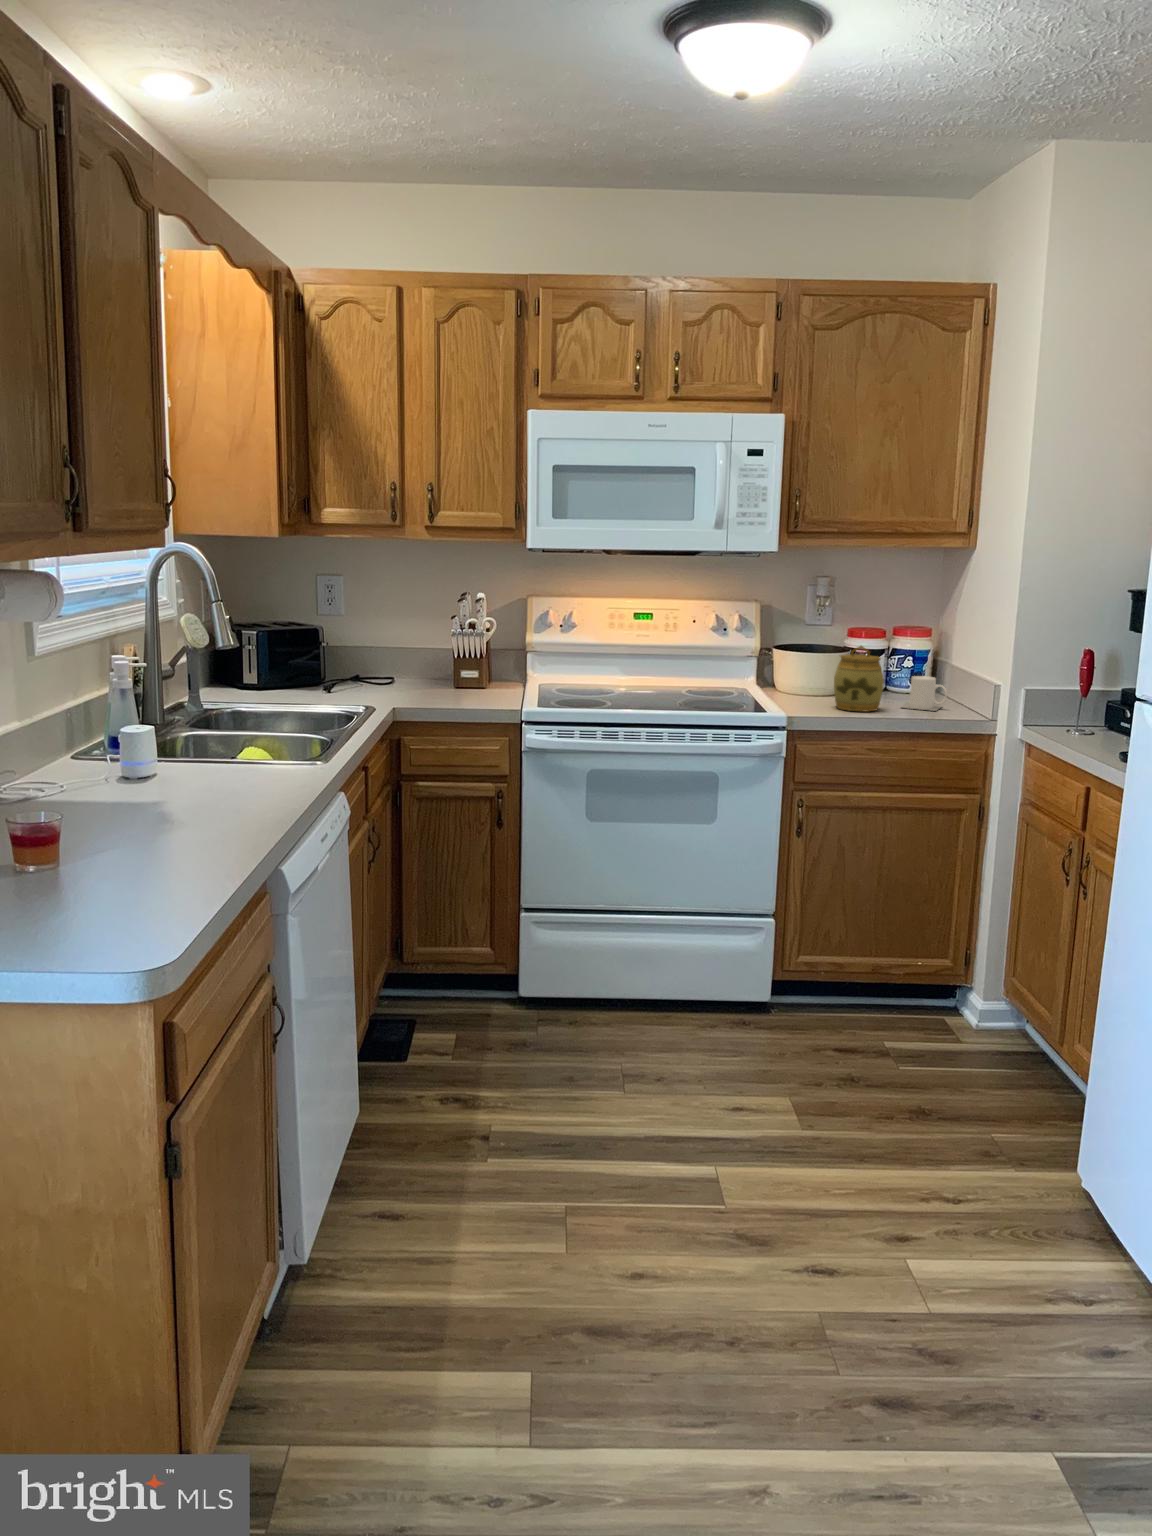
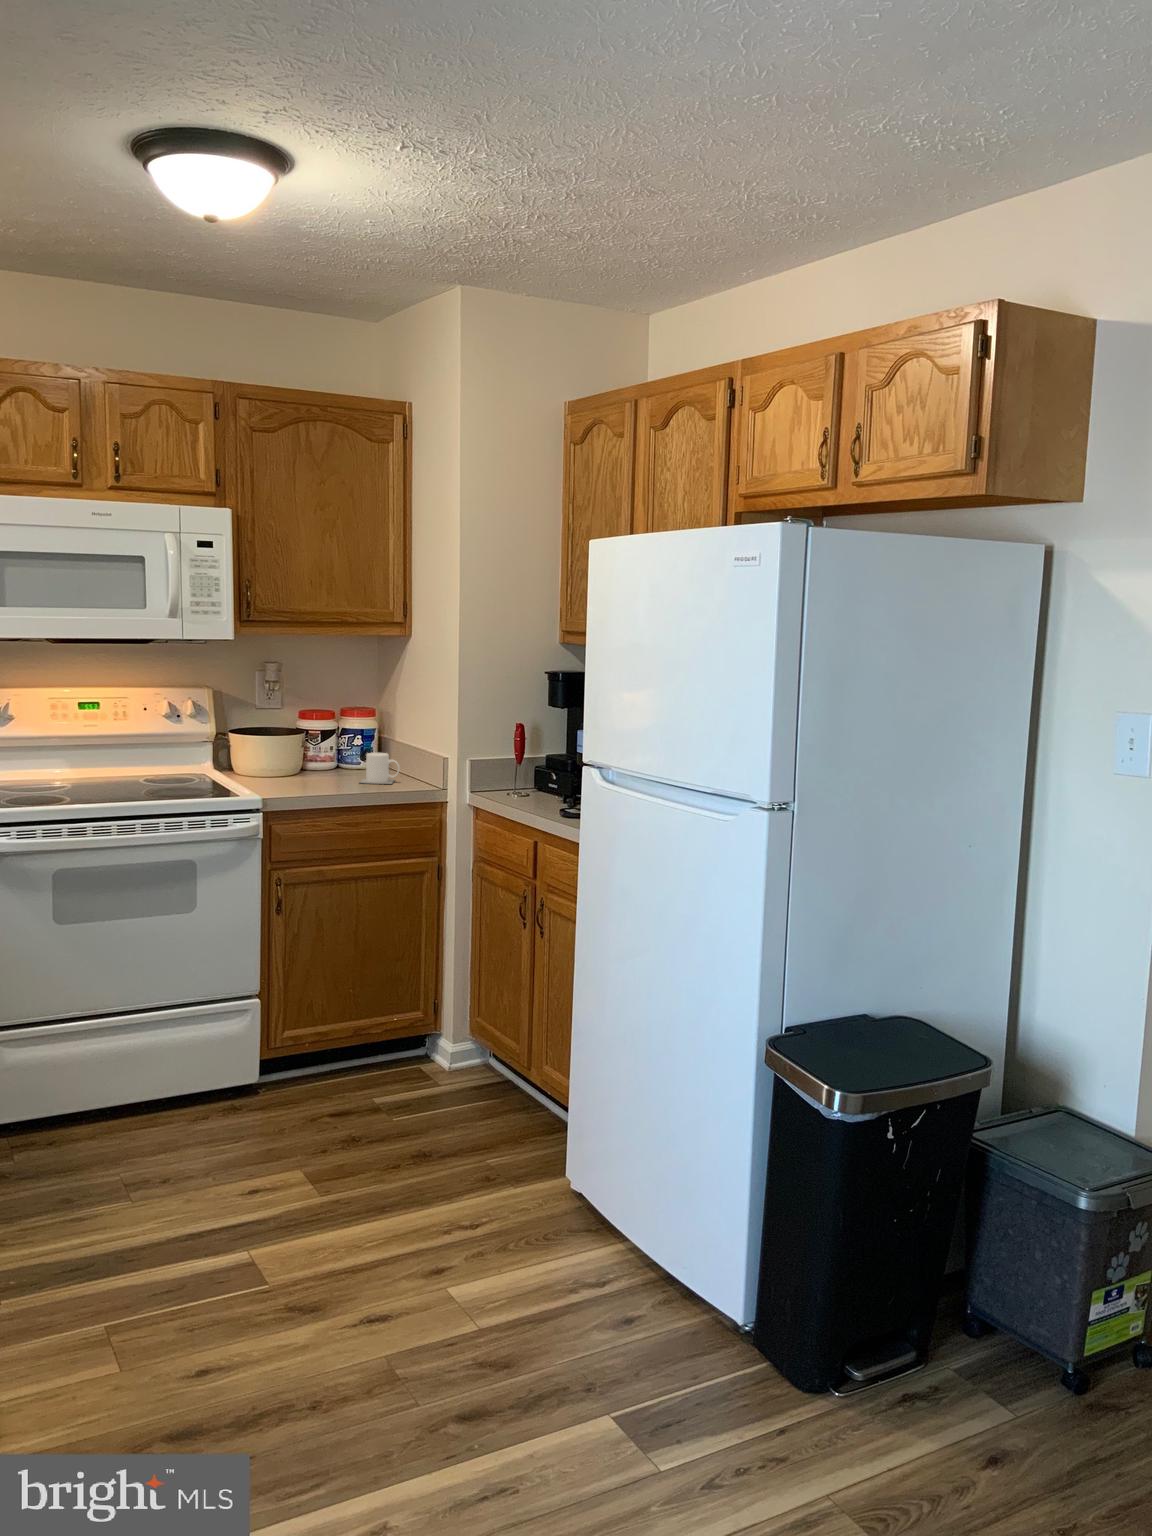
jar: present [834,646,884,712] -> none [297,727,344,789]

